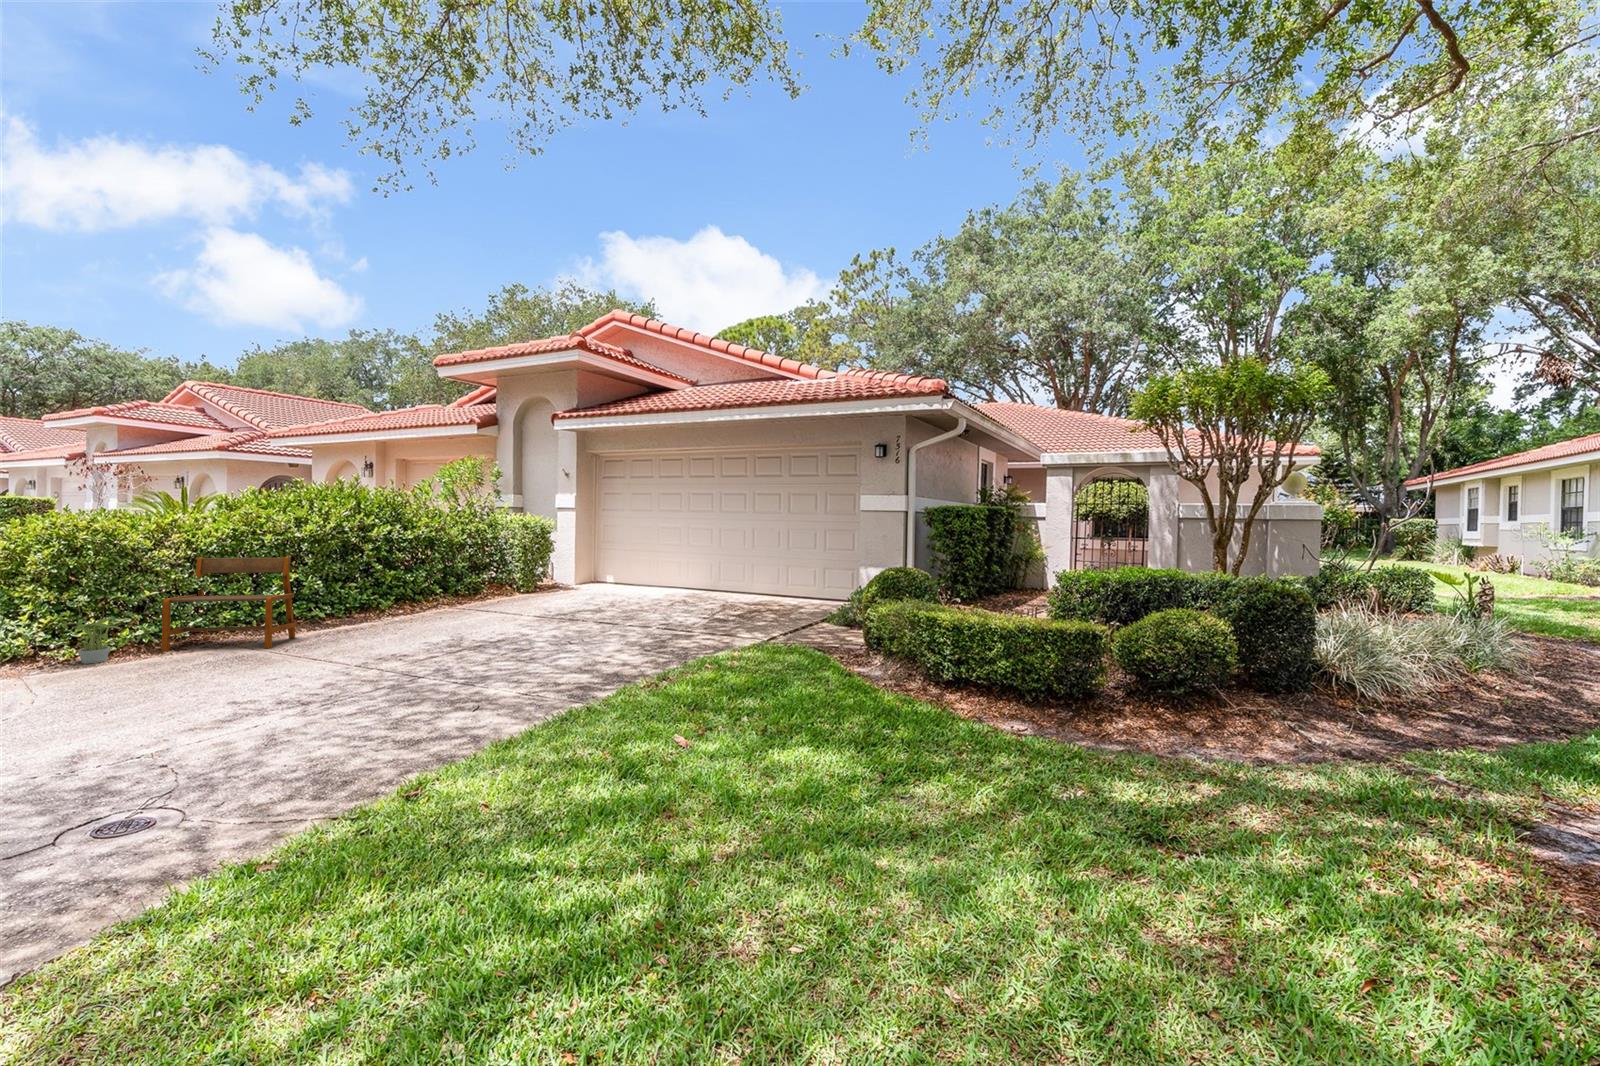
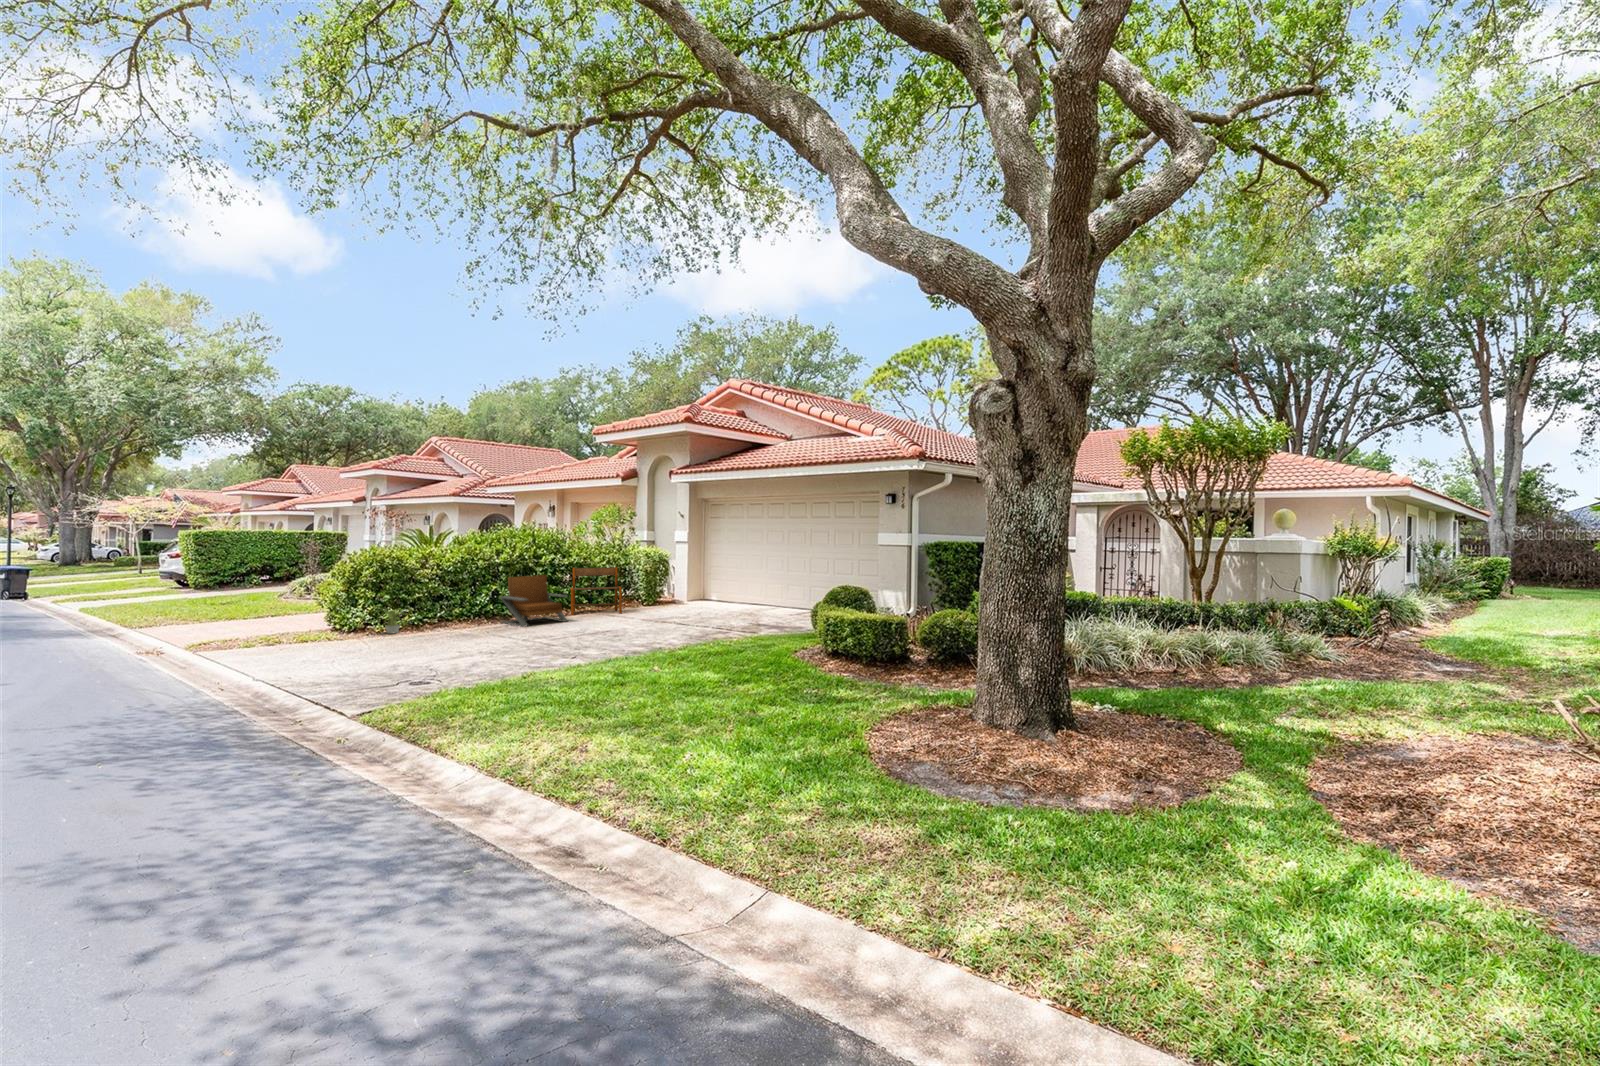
lounge chair: none [306,554,423,636] -> present [501,575,568,627]
bench: present [162,557,297,651] -> present [570,567,622,615]

